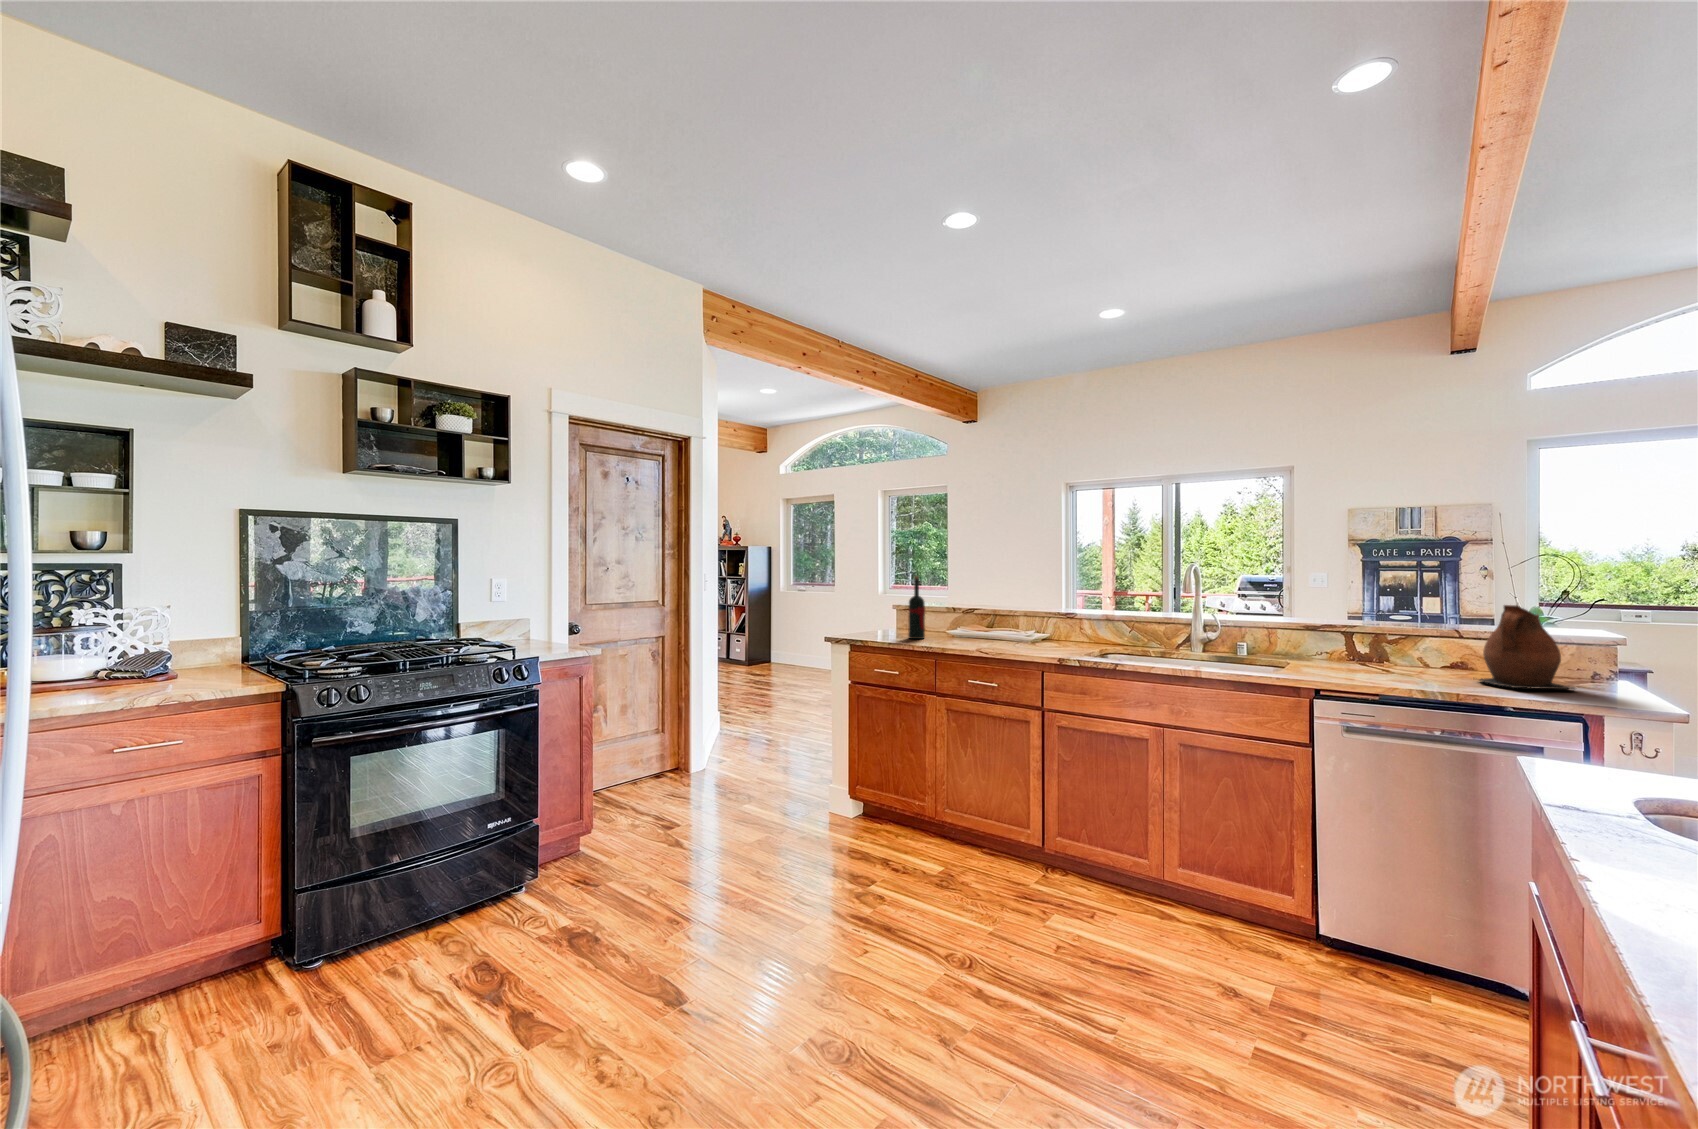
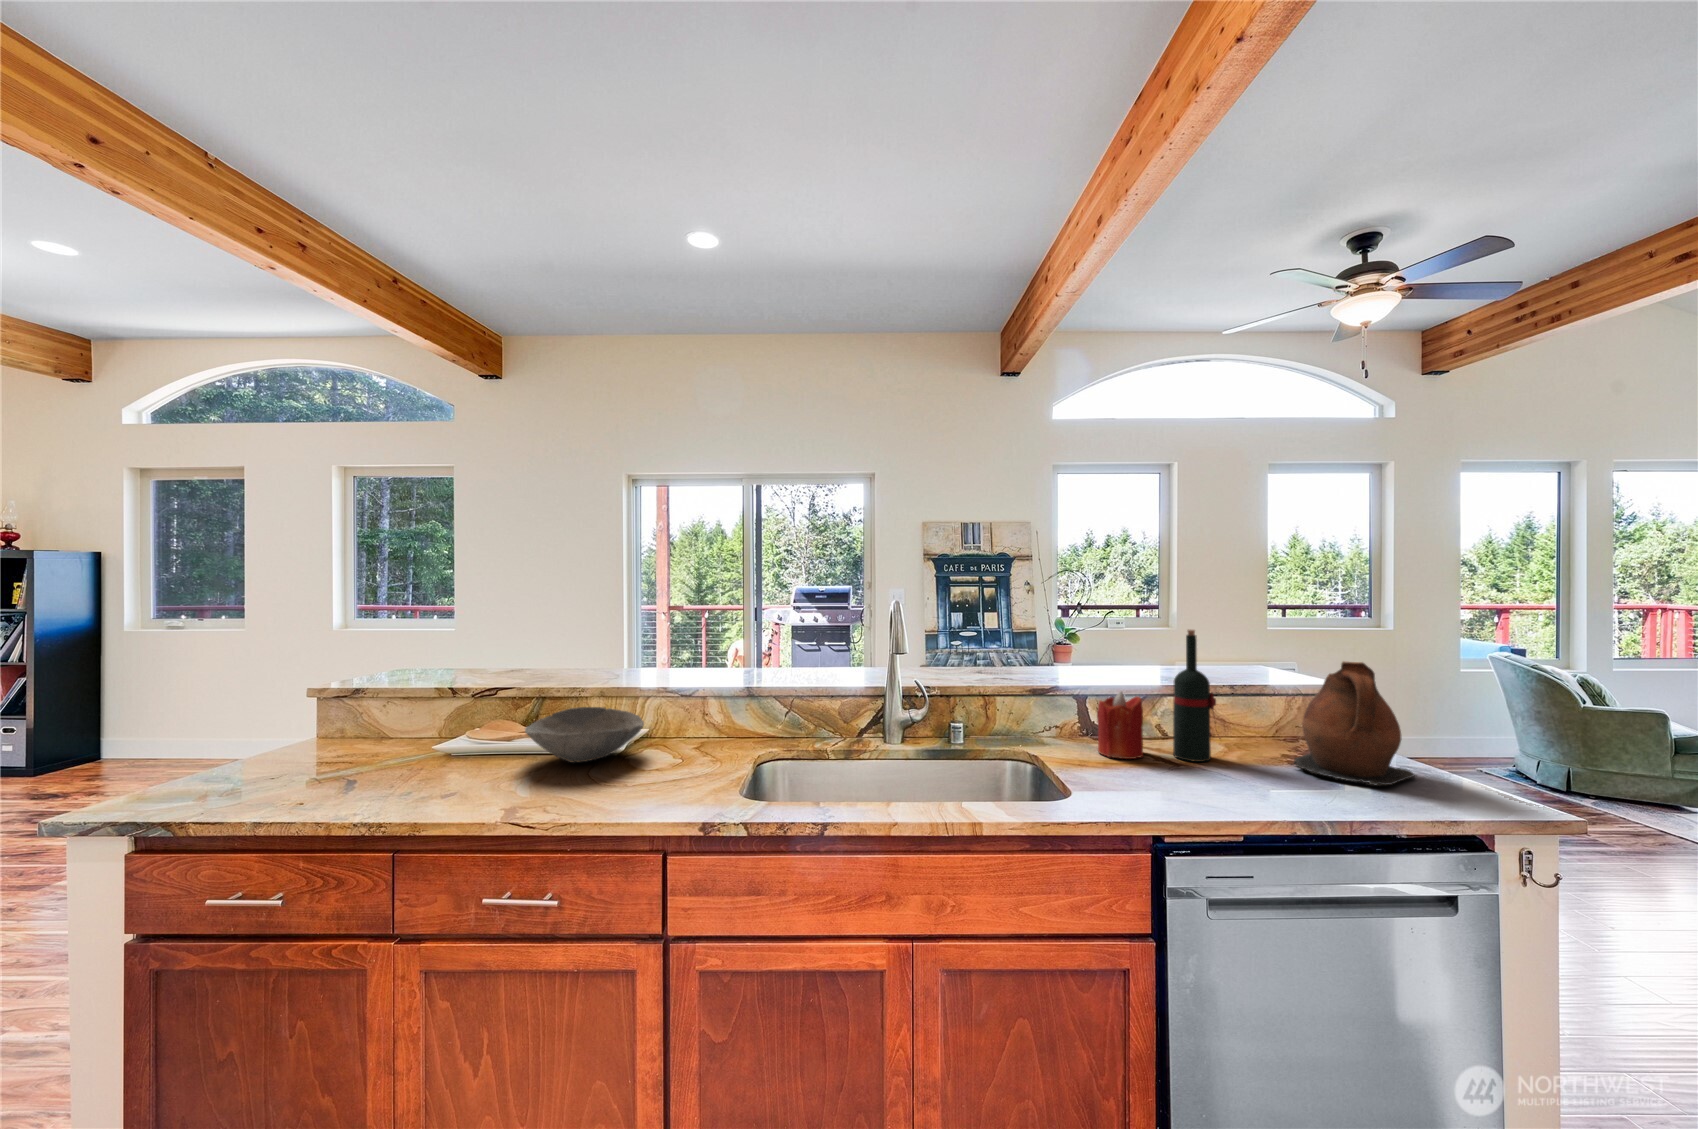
wine bottle: present [908,576,925,639] -> present [1173,629,1220,762]
bowl: none [987,618,1045,641] -> present [525,707,644,763]
candle: none [1332,625,1367,668] -> present [1097,692,1143,759]

